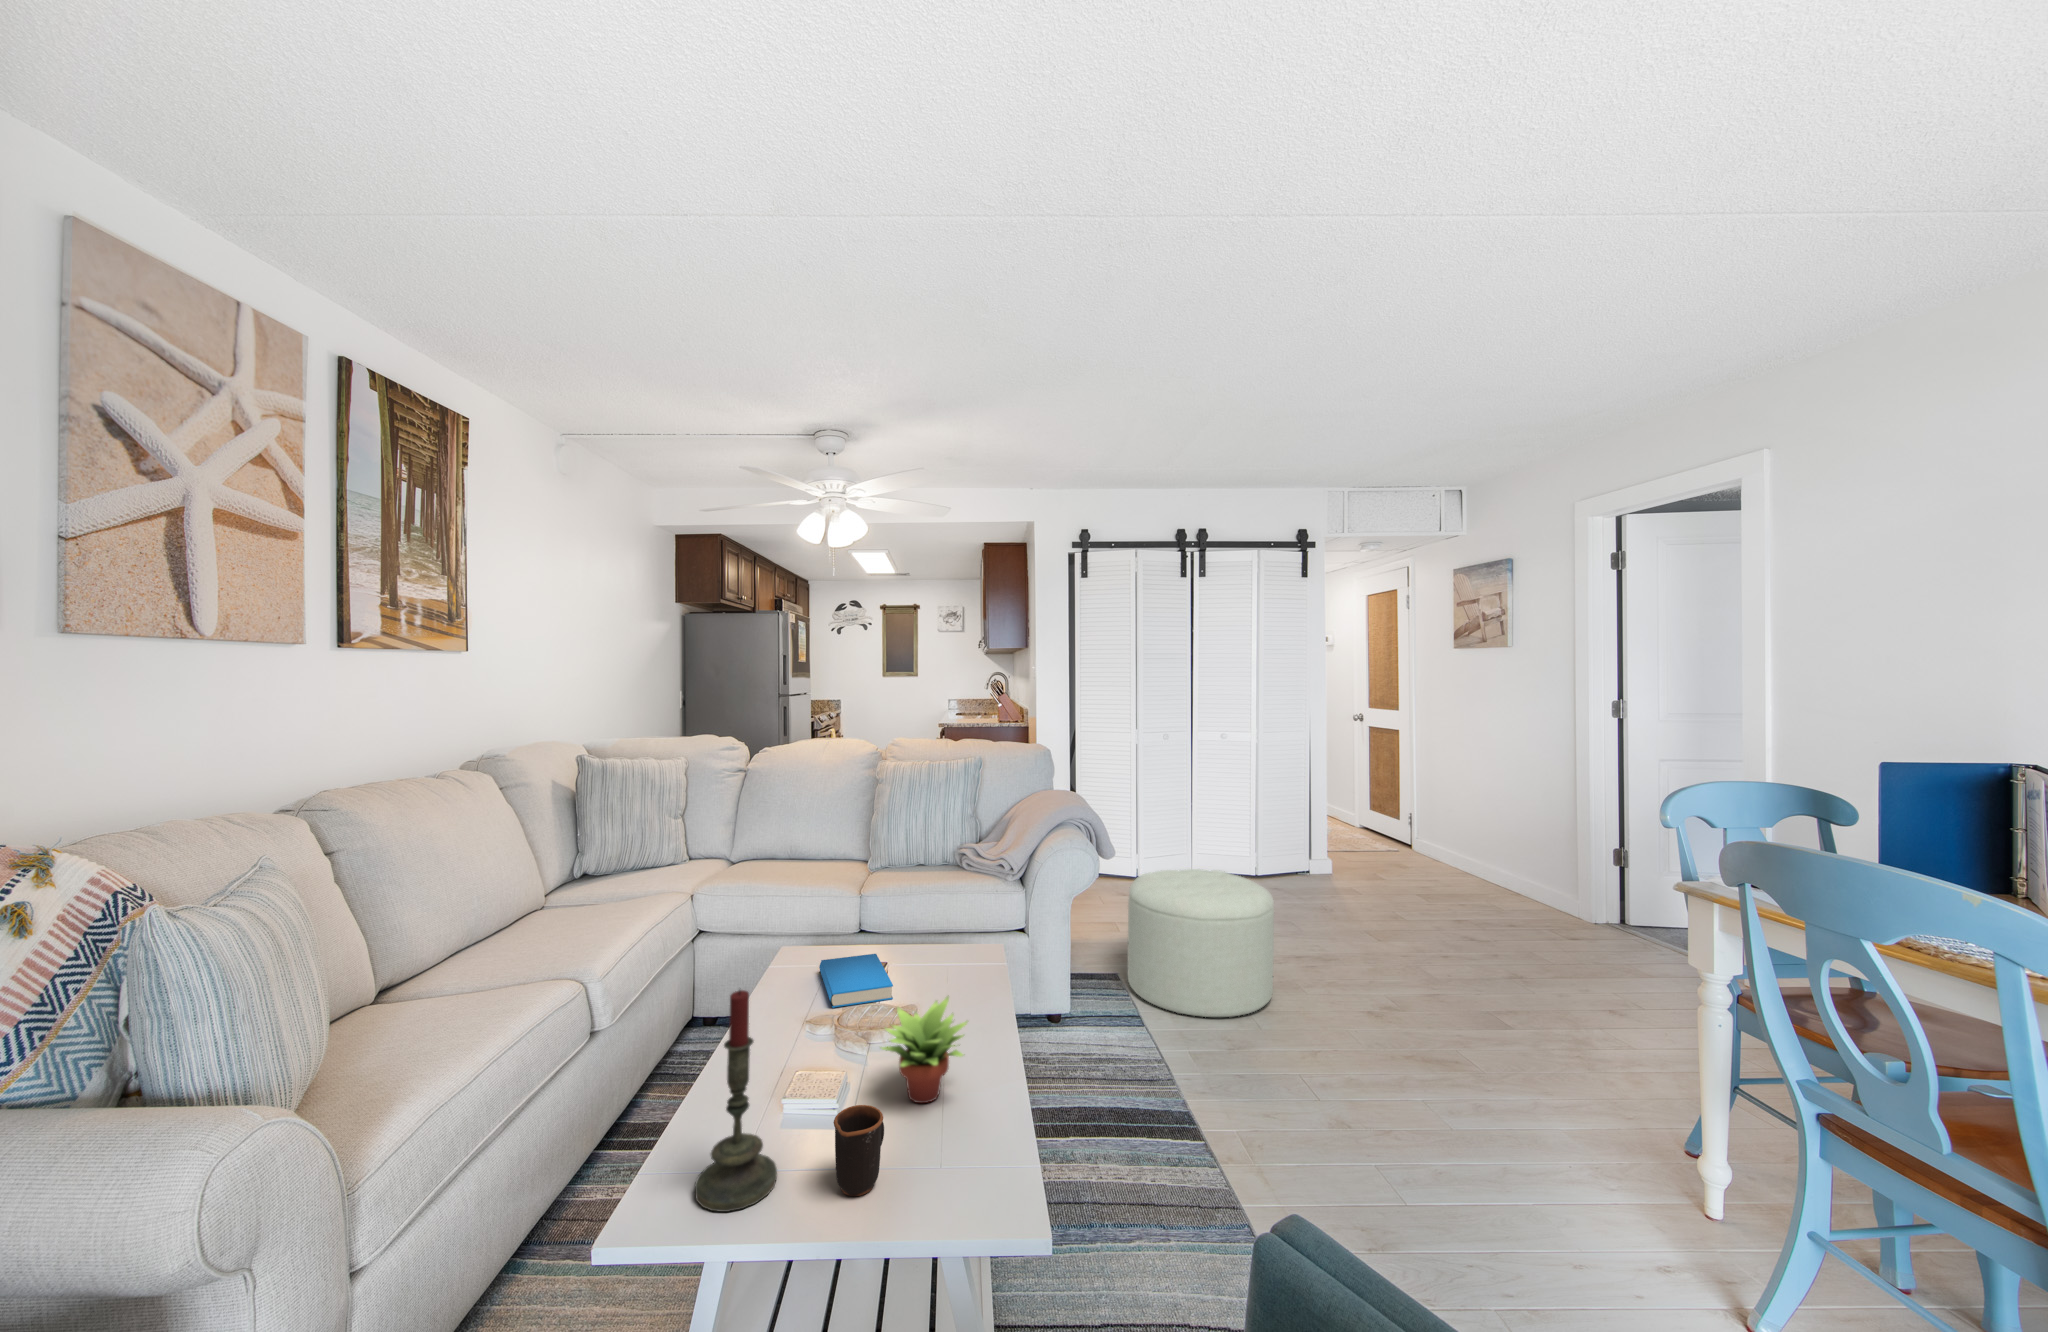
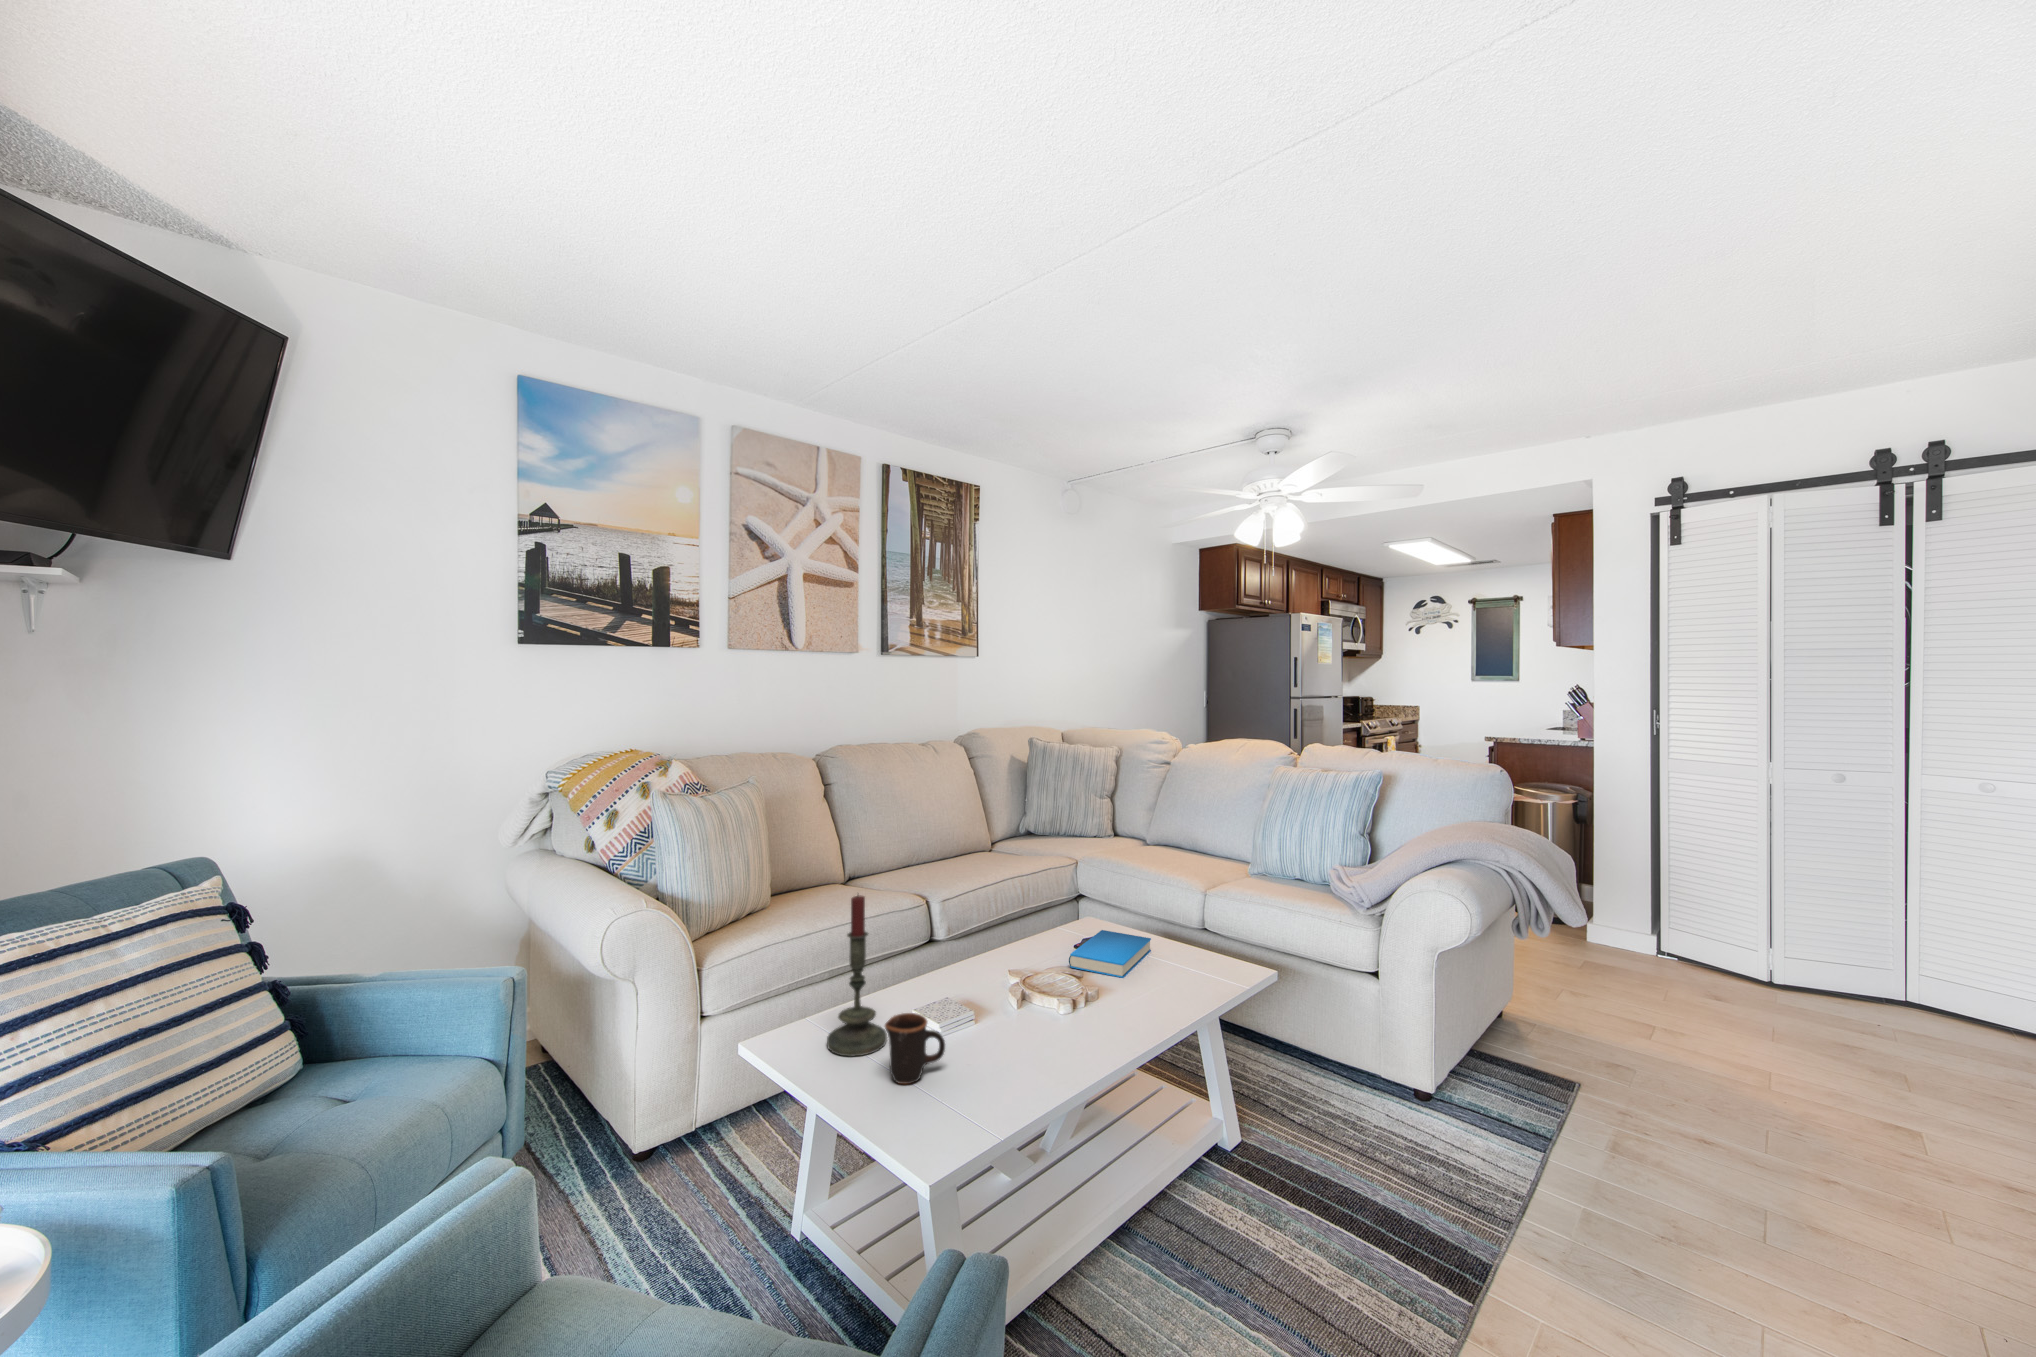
ottoman: present [1128,869,1274,1017] -> none [1581,956,1884,1226]
succulent plant: present [881,996,968,1103] -> none [983,963,1074,1055]

